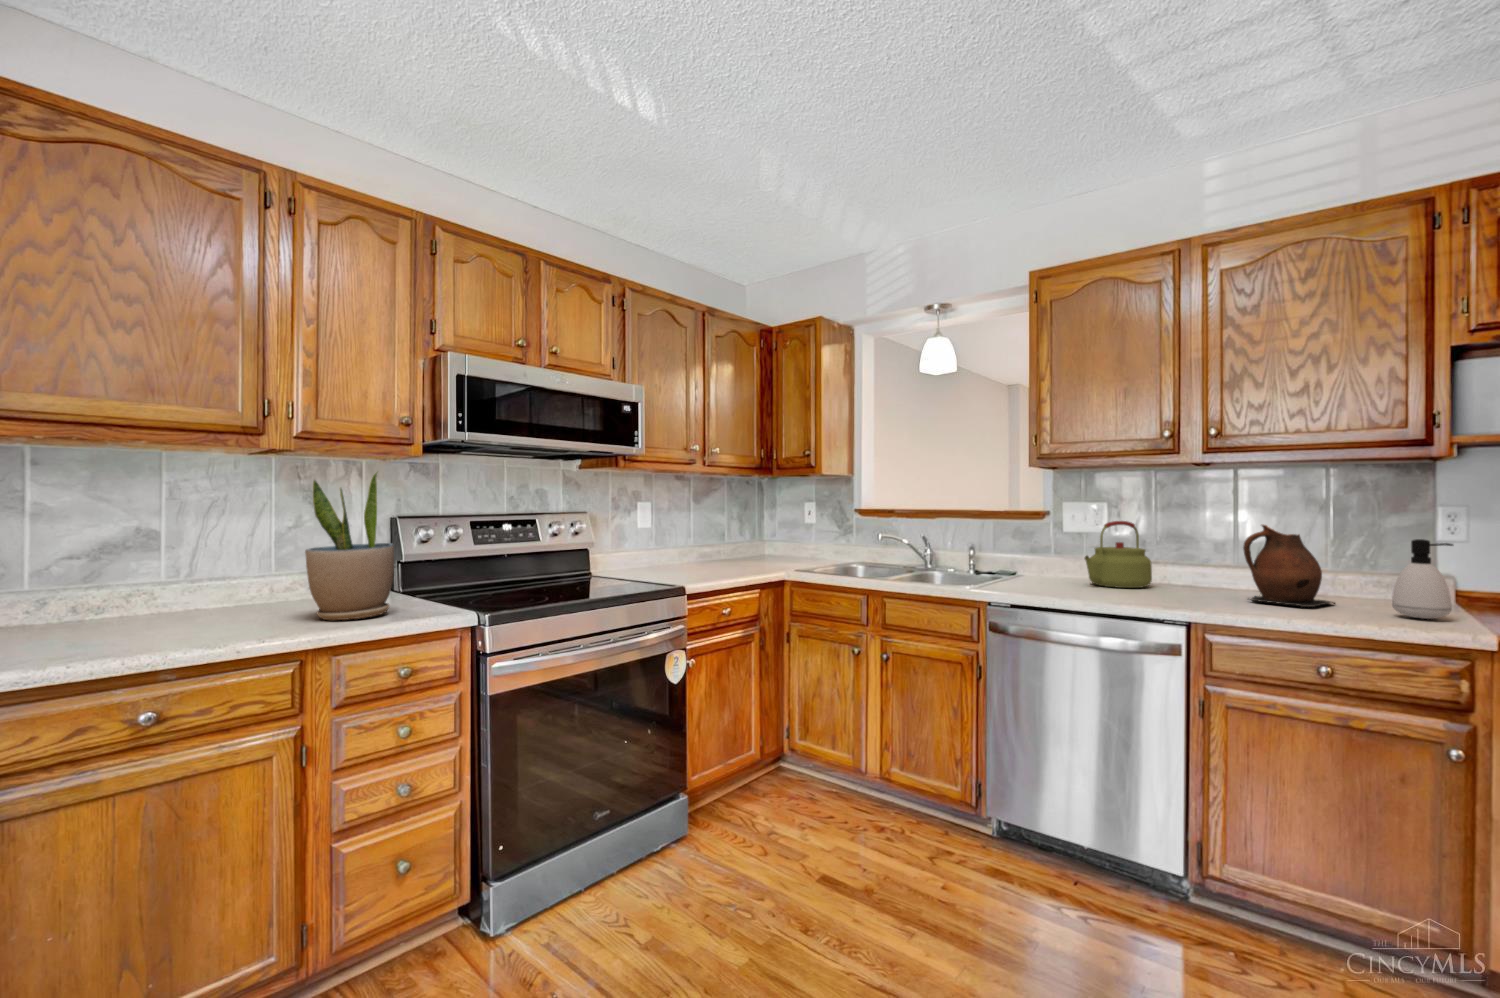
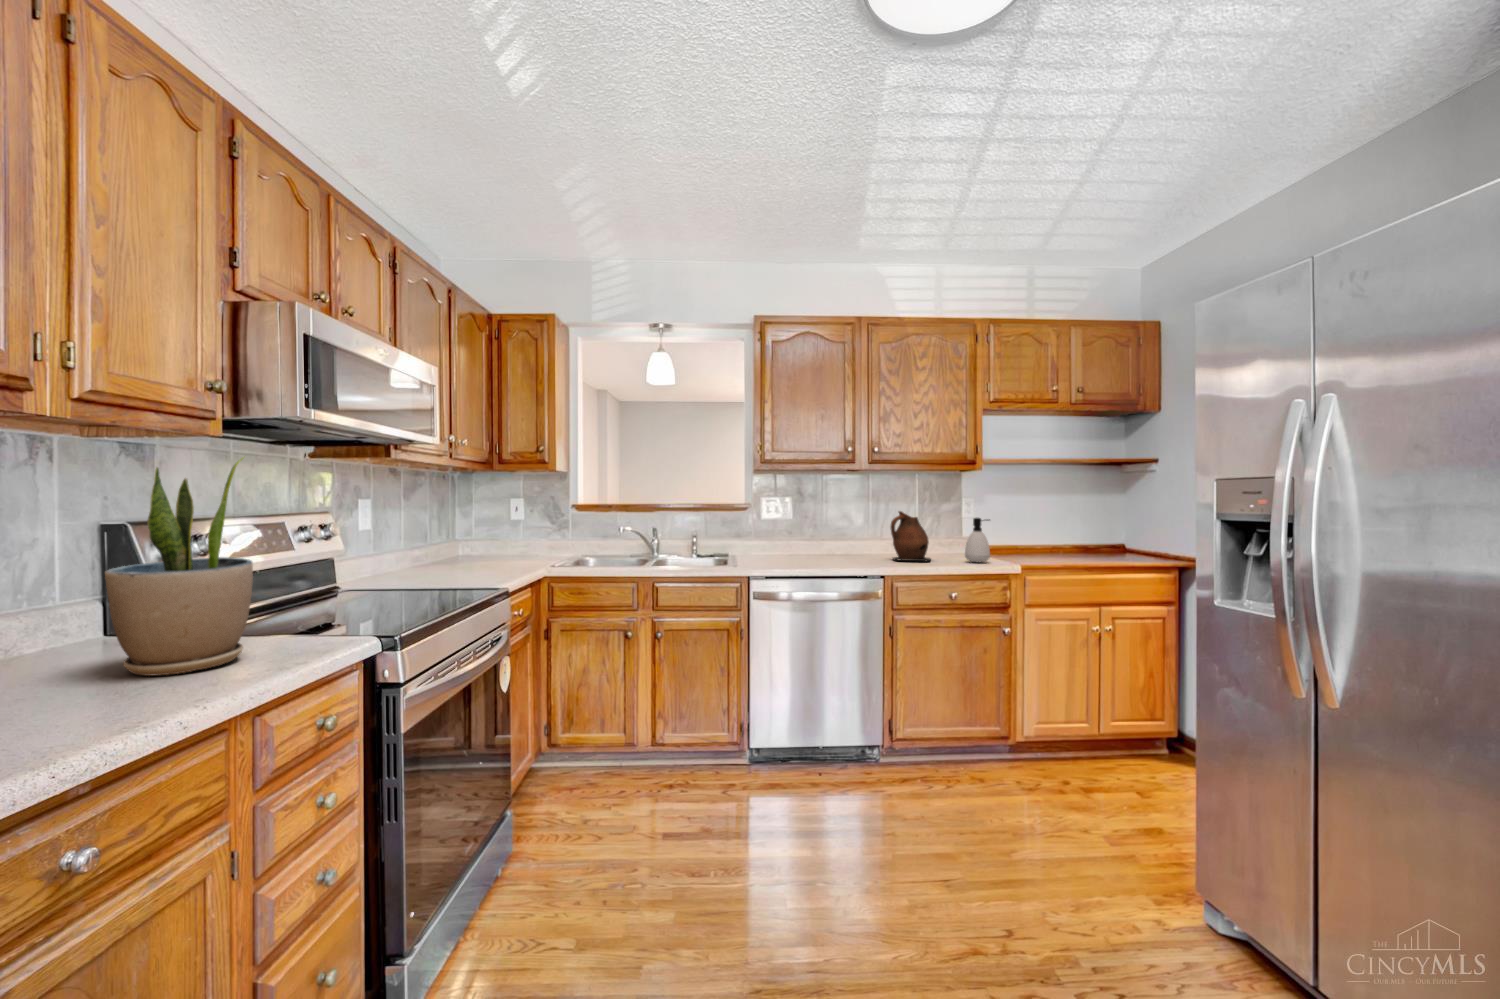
kettle: present [1085,521,1152,588] -> none [787,511,828,560]

